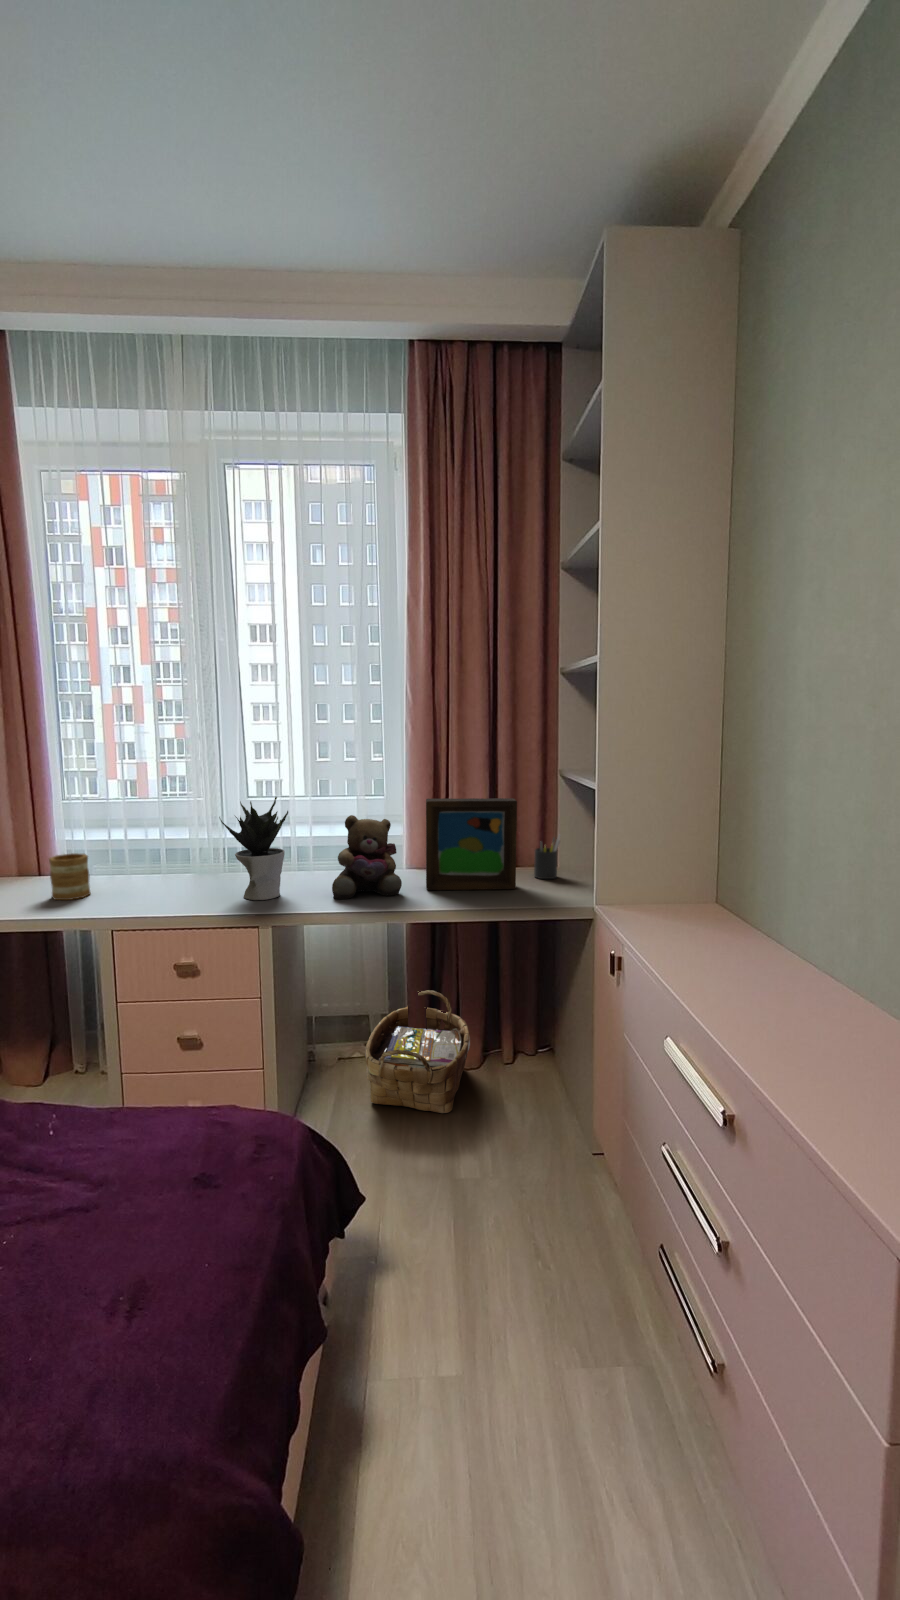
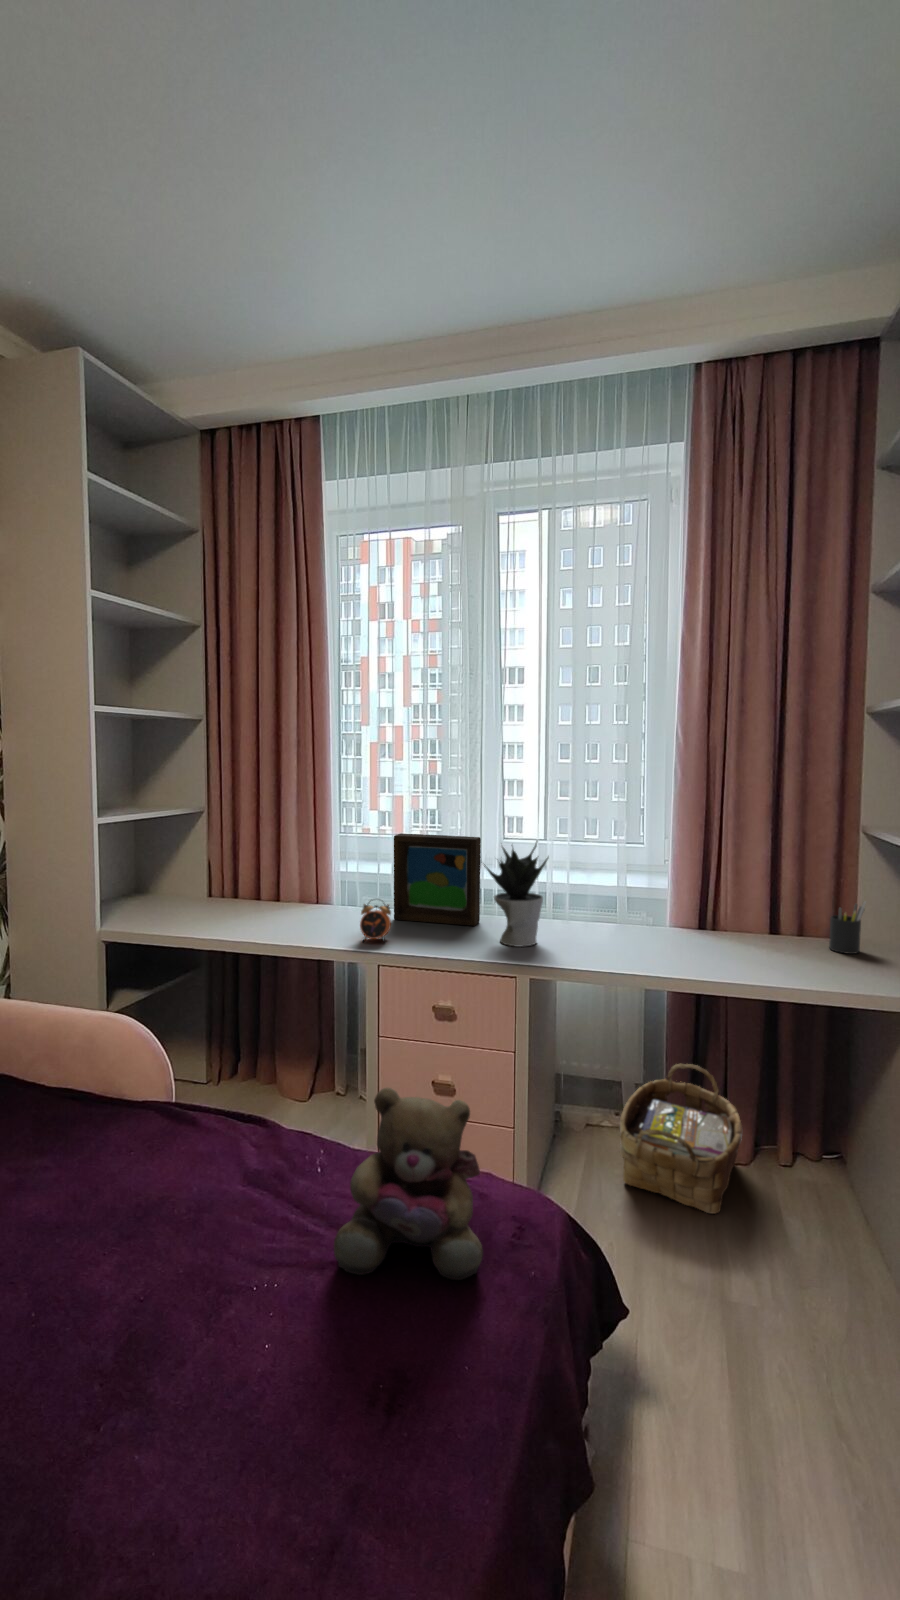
picture frame: present [426,798,517,890] -> present [394,833,481,926]
teddy bear: present [332,815,402,899] -> present [334,1088,483,1280]
mug: present [49,853,91,900] -> none [325,885,358,929]
alarm clock: none [92,865,127,911] -> present [360,904,391,942]

